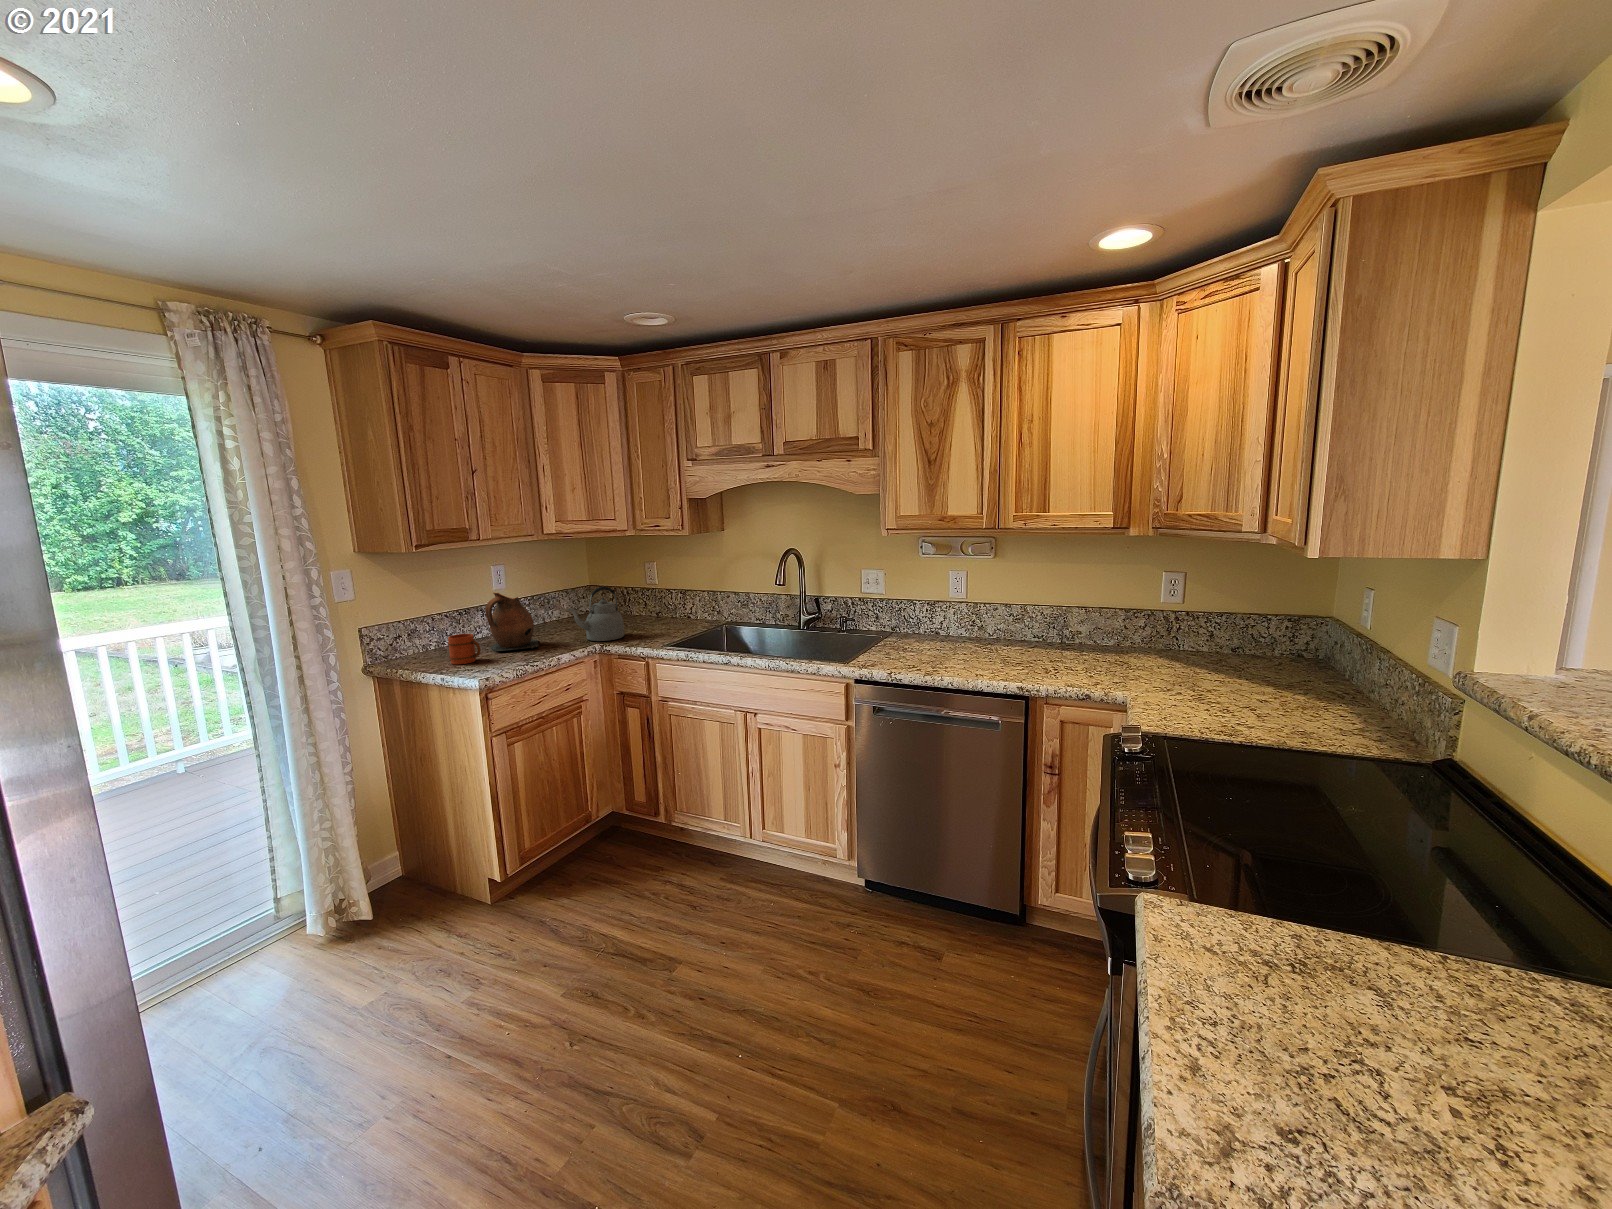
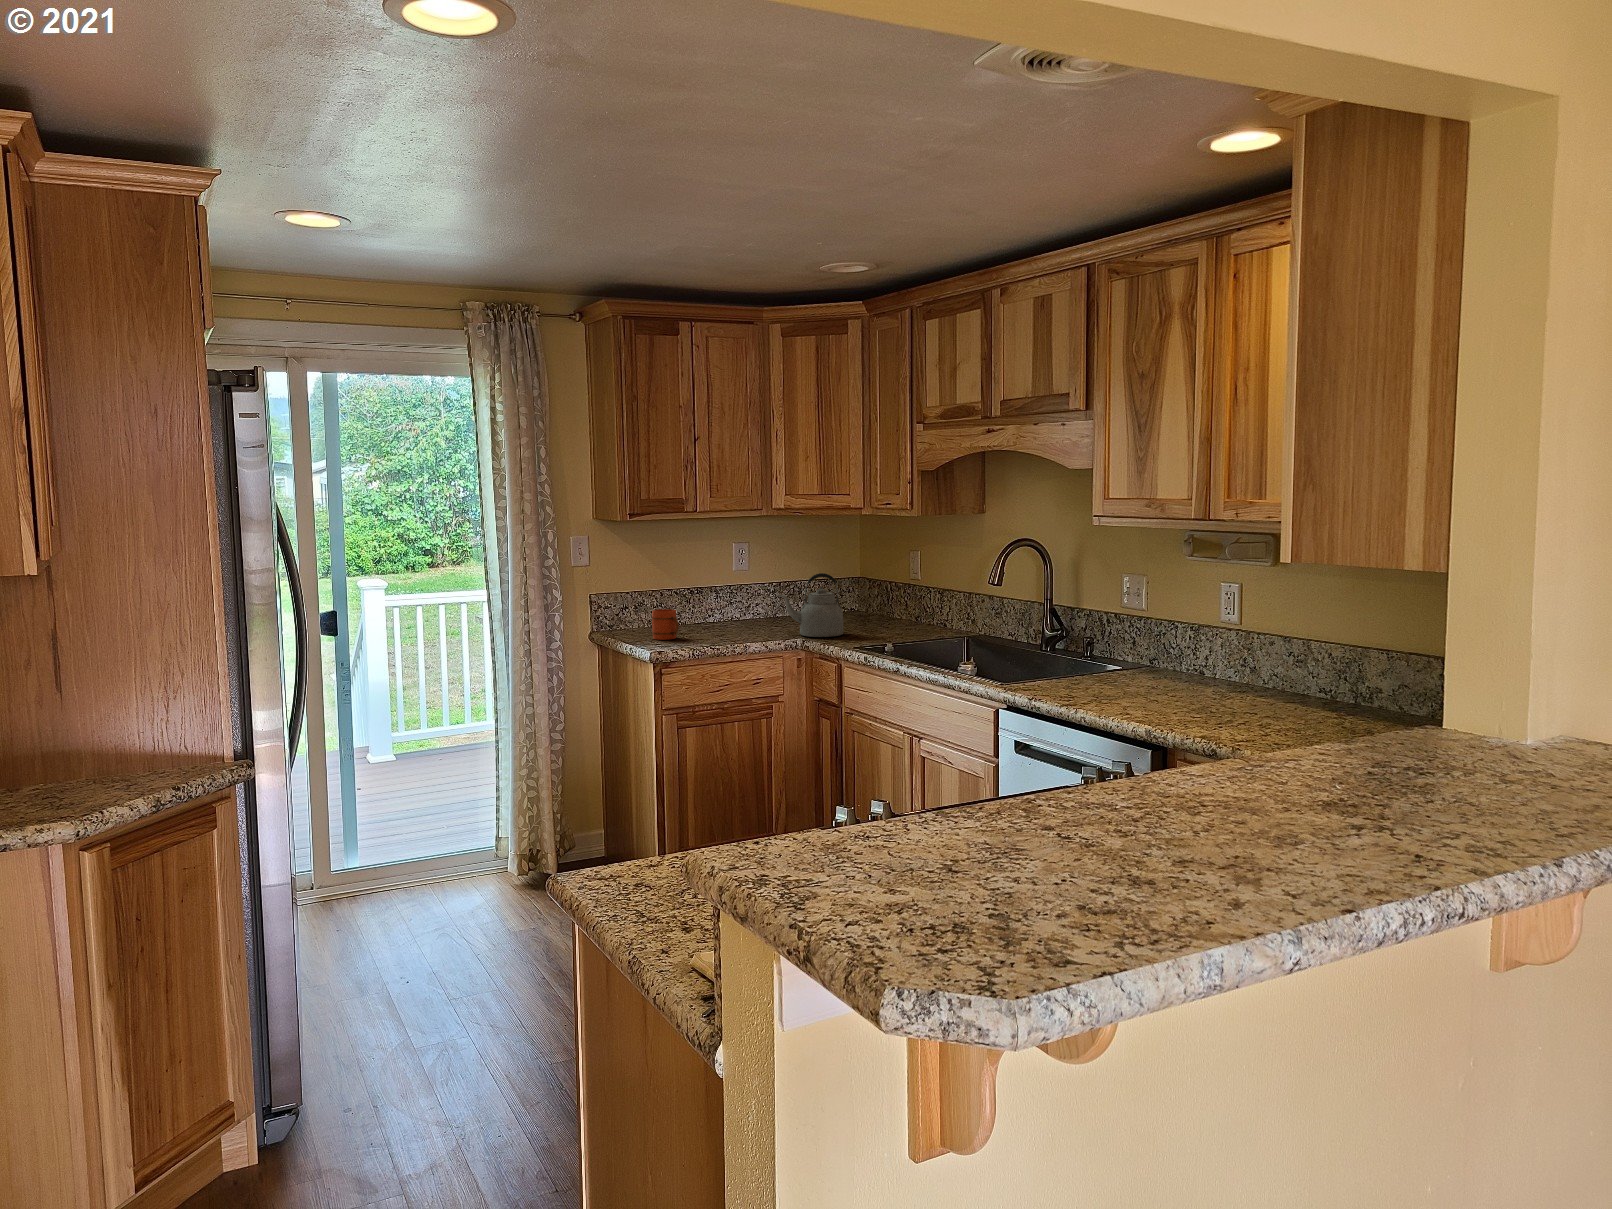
ceramic pitcher: present [485,592,538,651] -> none [697,569,756,635]

